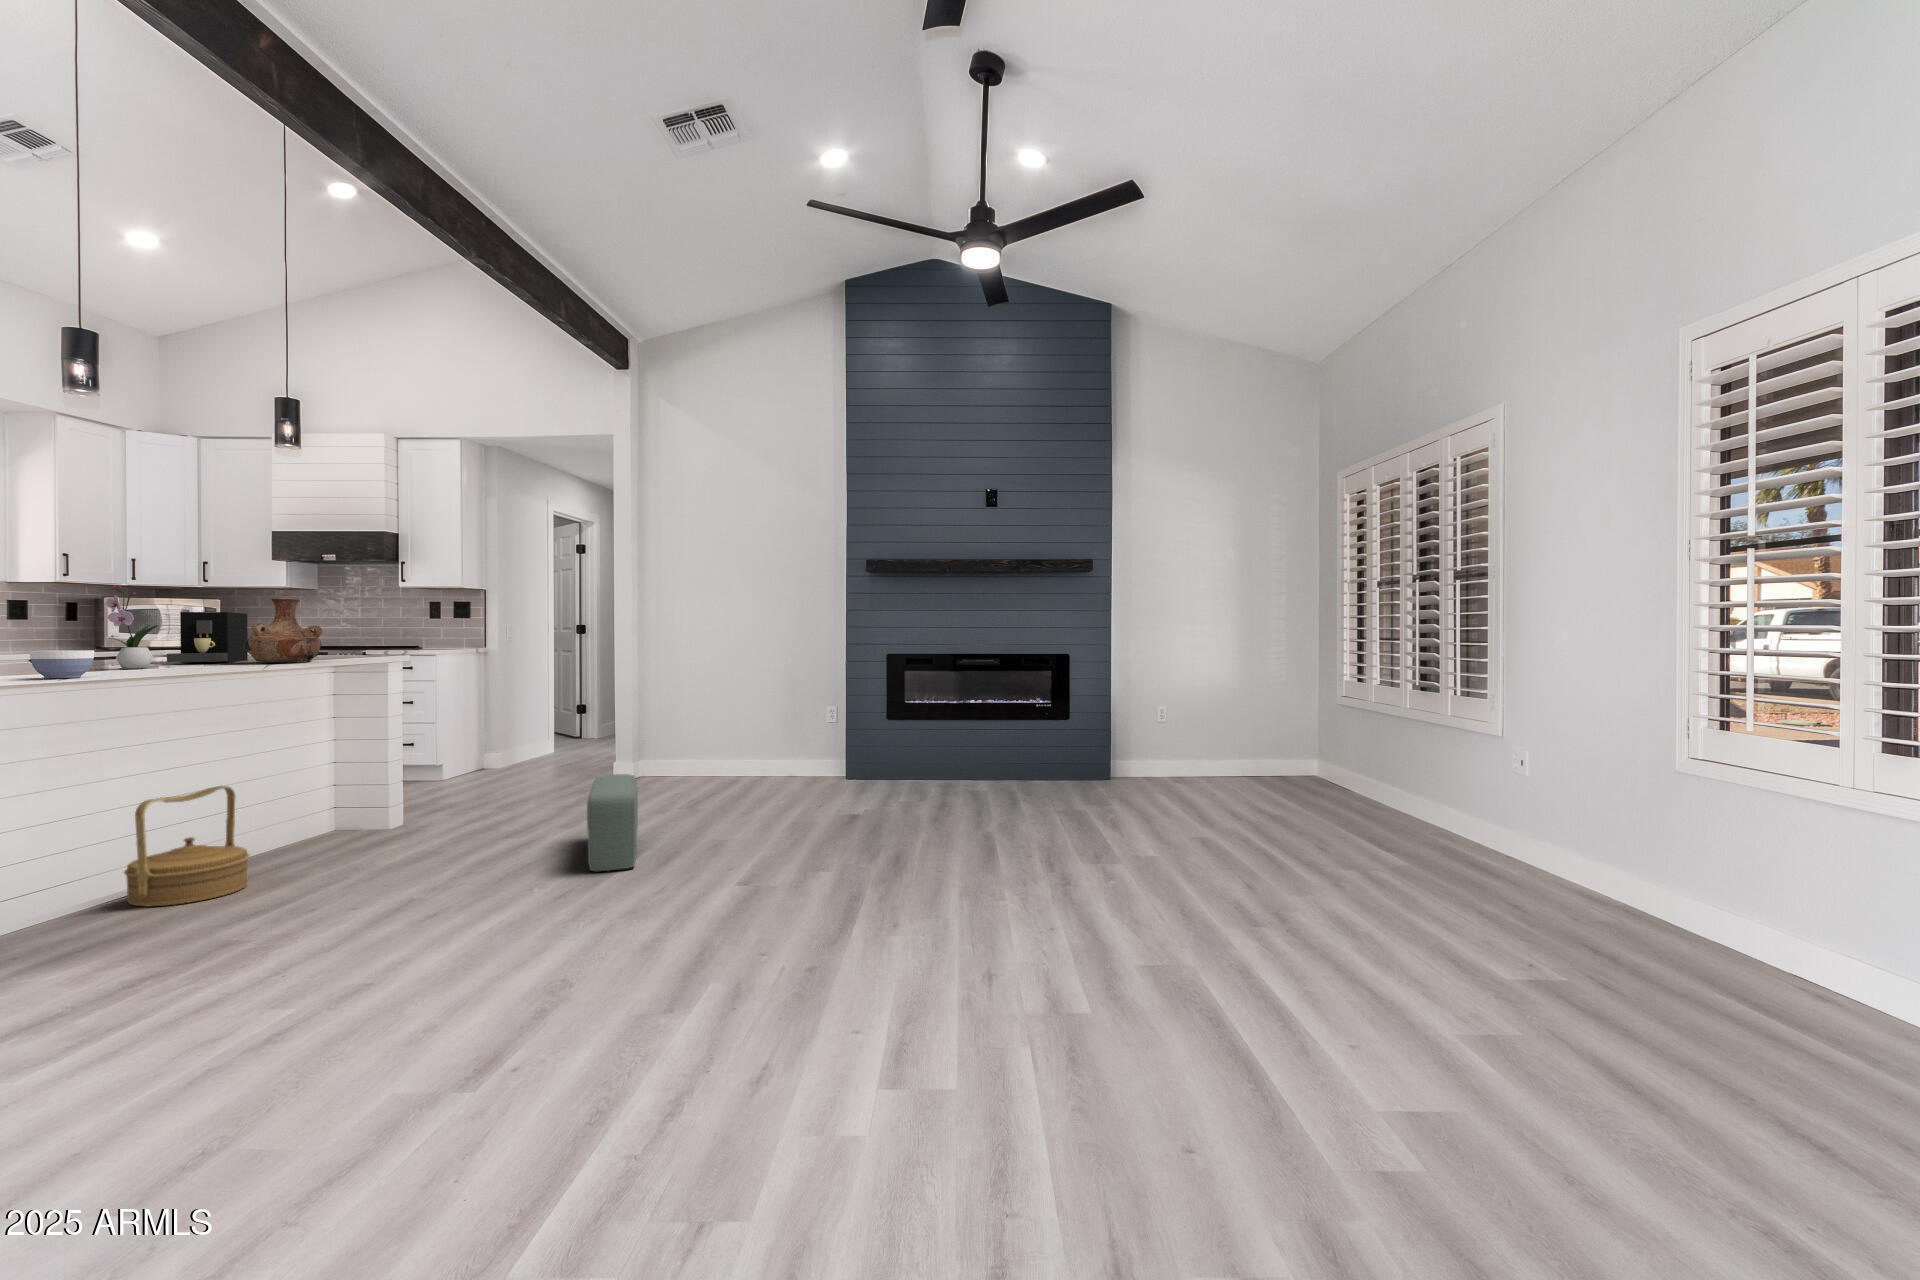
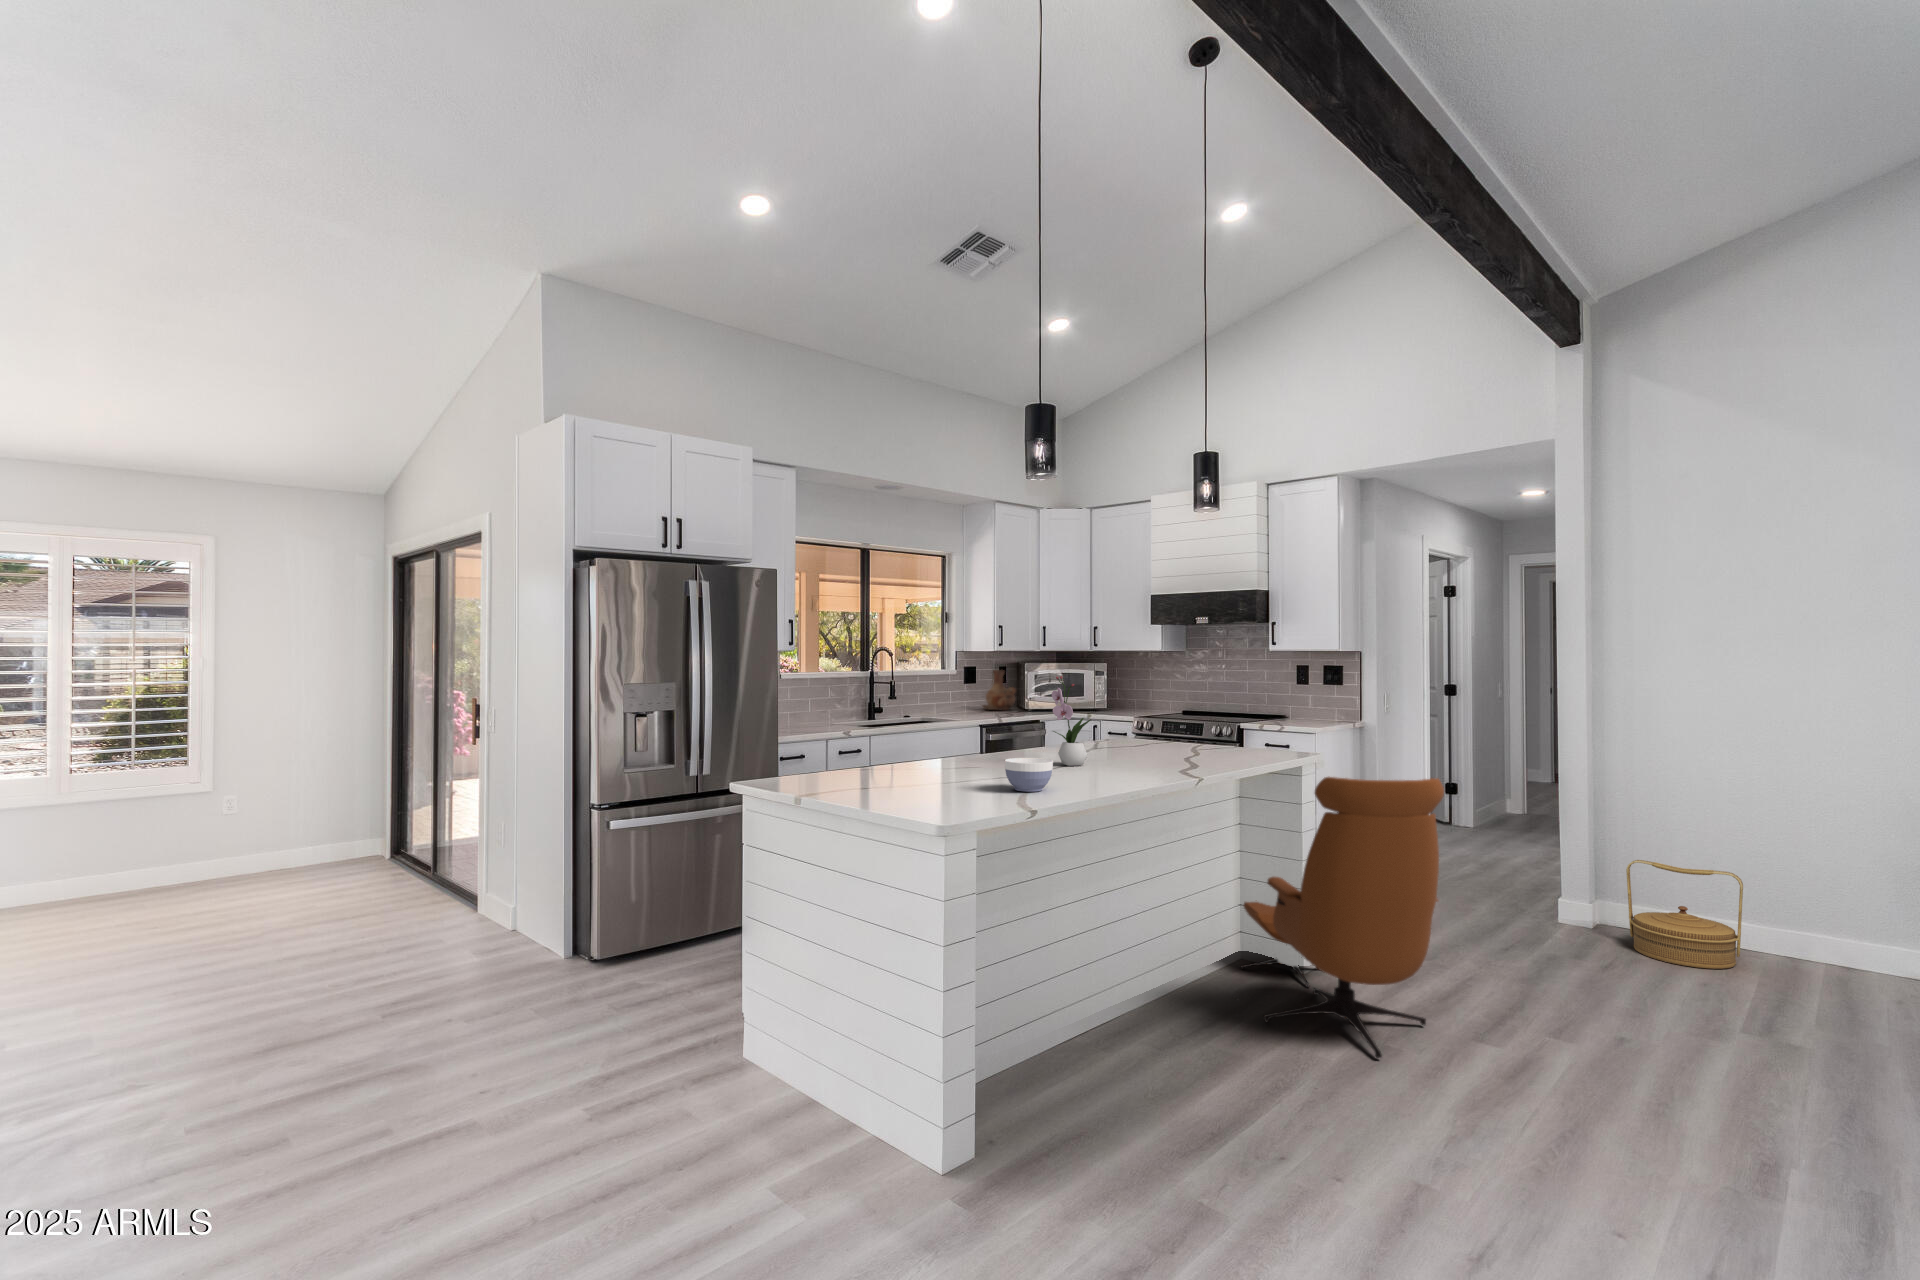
vase: present [244,598,322,663] -> present [982,670,1016,710]
coffee maker: present [167,612,248,663] -> none [1093,697,1155,756]
lounge chair: none [335,655,478,858] -> present [1241,777,1444,1058]
pouf: present [587,774,638,871] -> none [1635,991,1797,1226]
woven basket: present [124,786,250,907] -> present [1626,860,1743,969]

